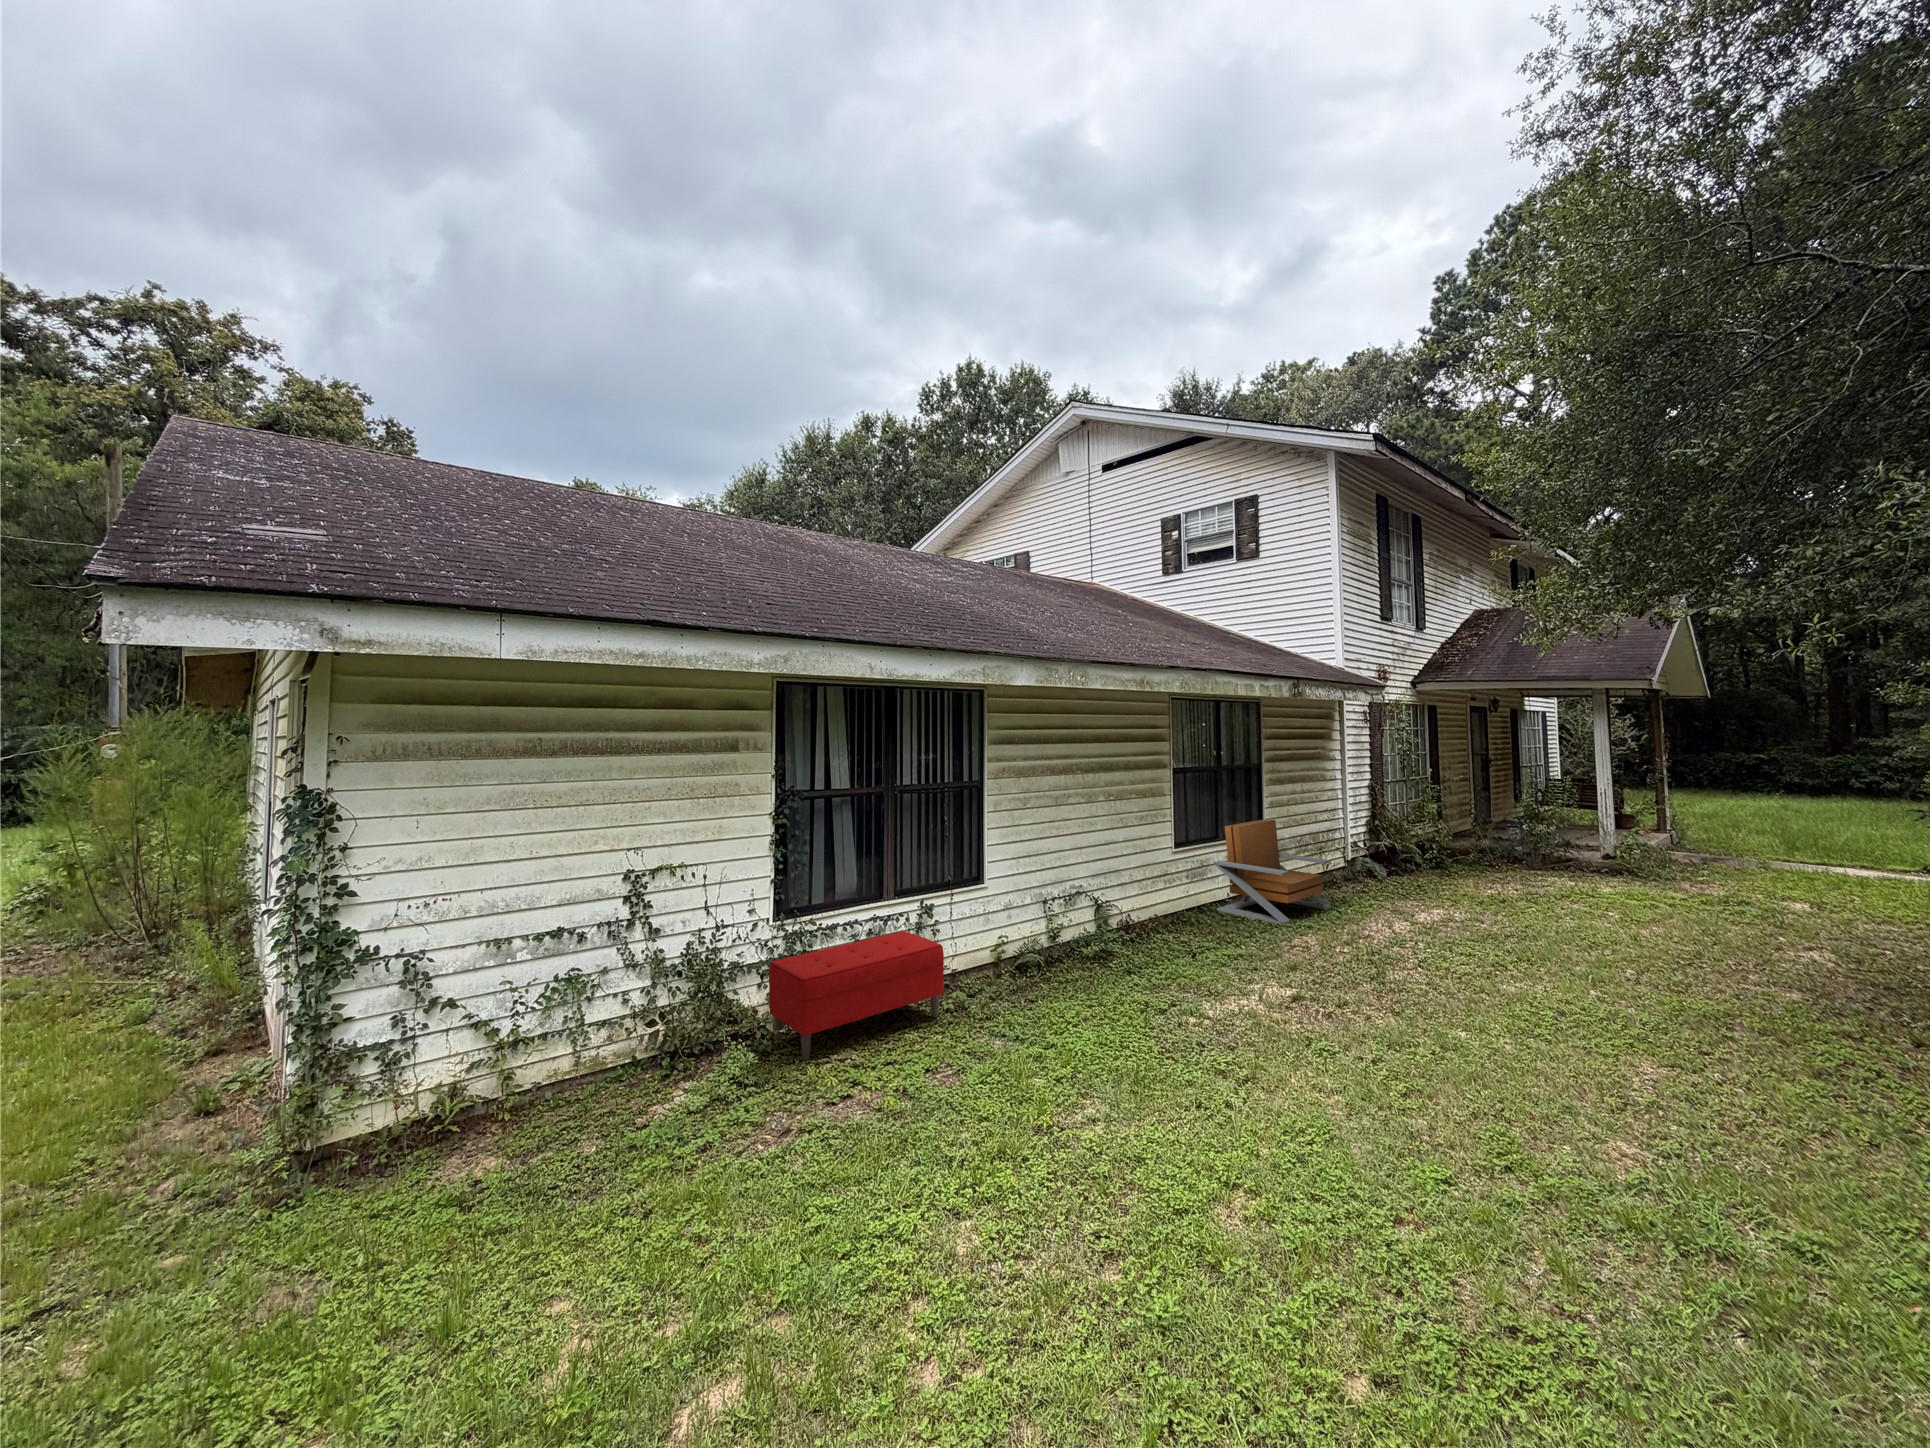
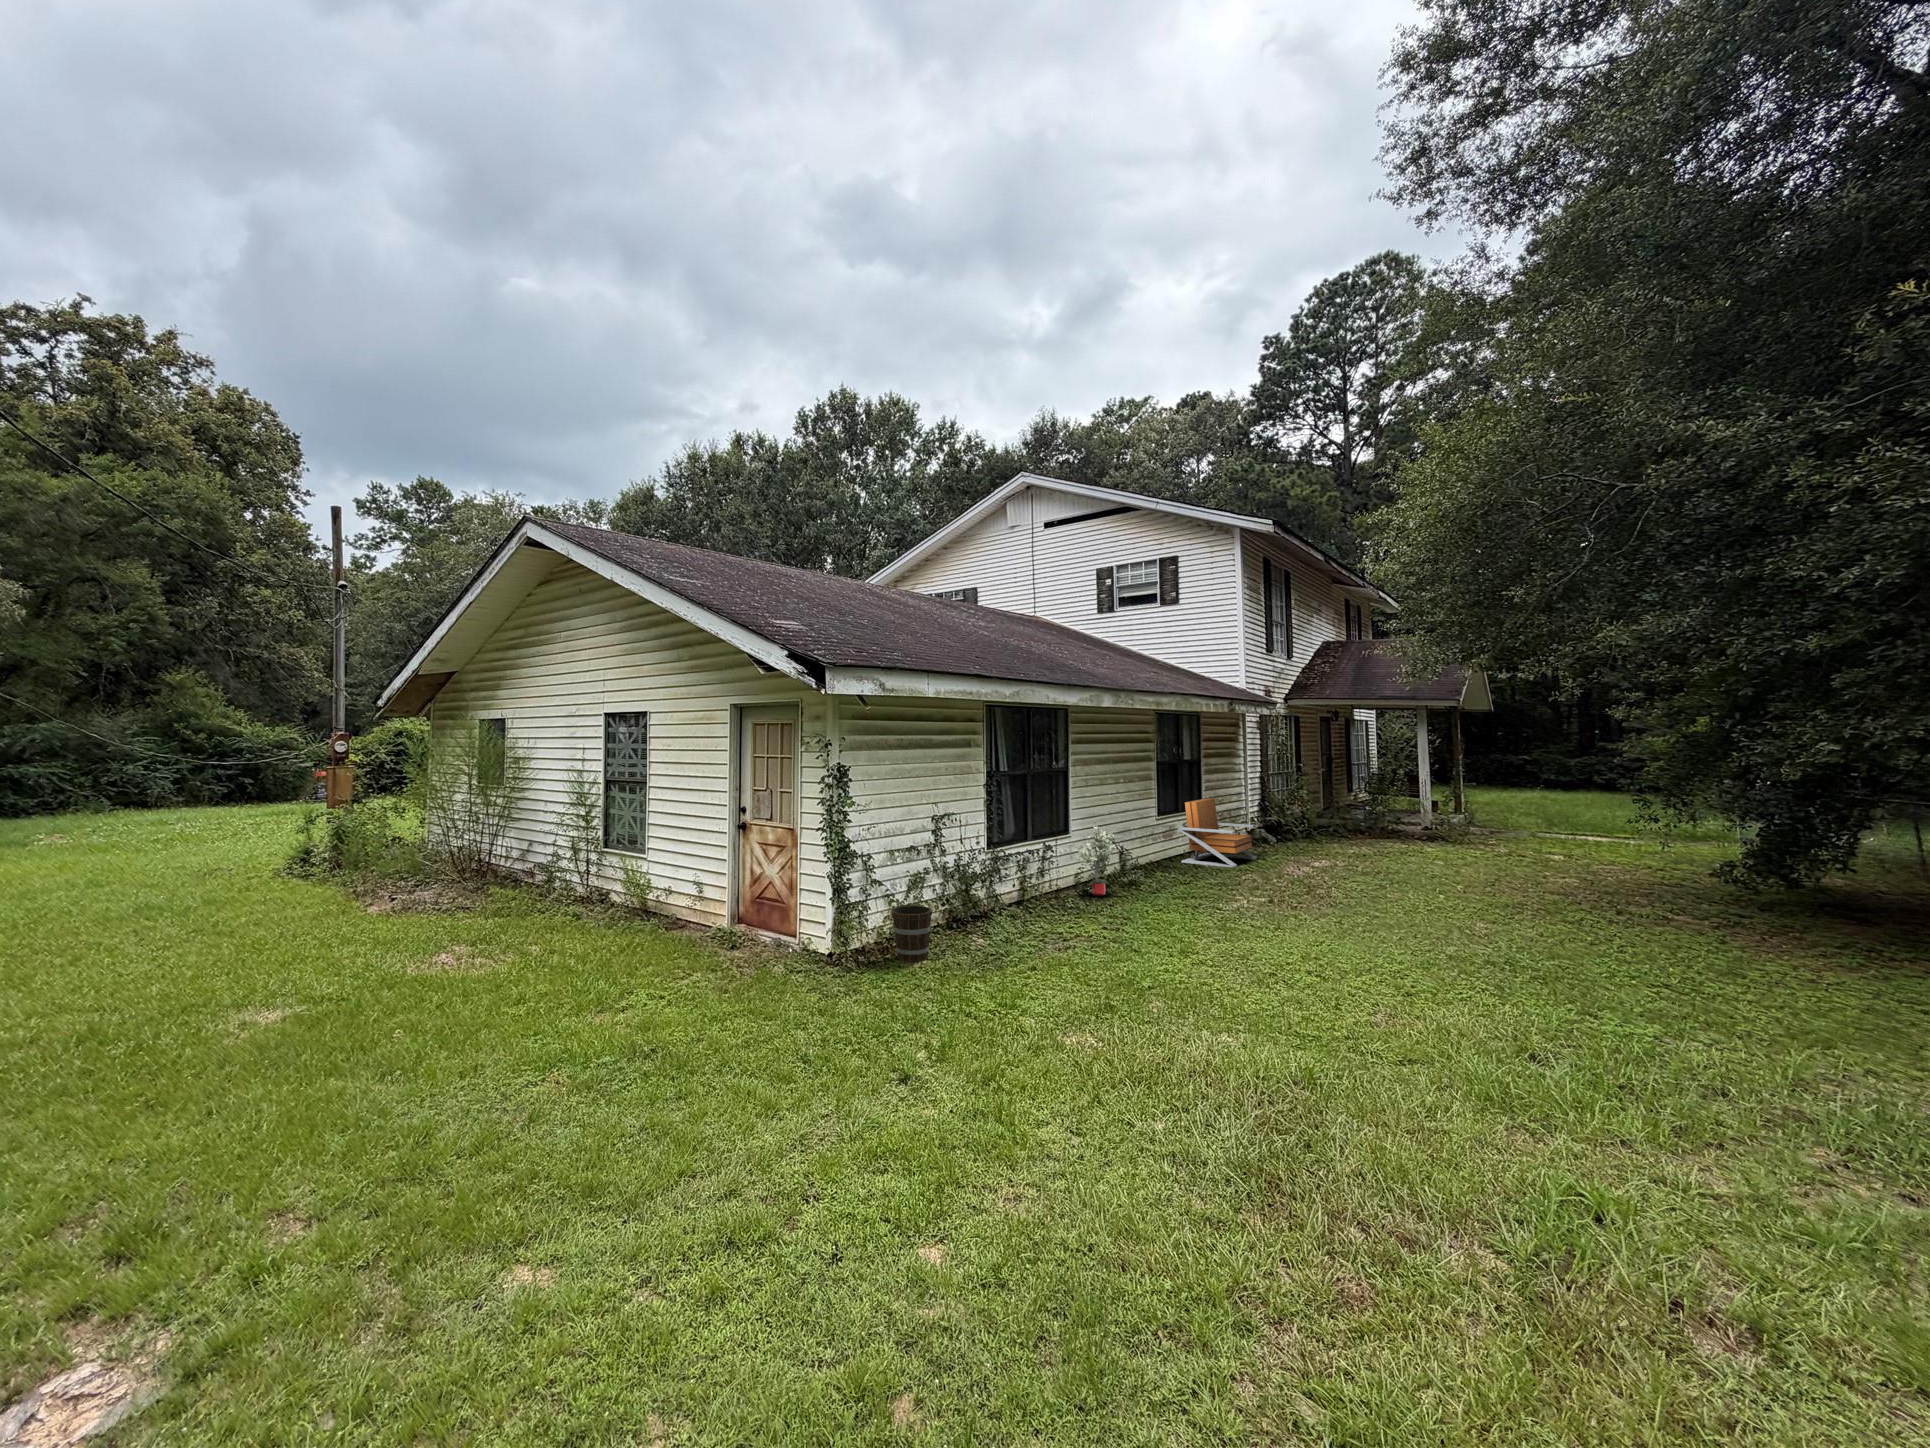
potted tree: none [983,869,1054,981] -> present [1077,826,1116,897]
bench: present [769,931,944,1060] -> none [988,862,1078,928]
bucket: none [440,1039,531,1157] -> present [892,906,932,961]

